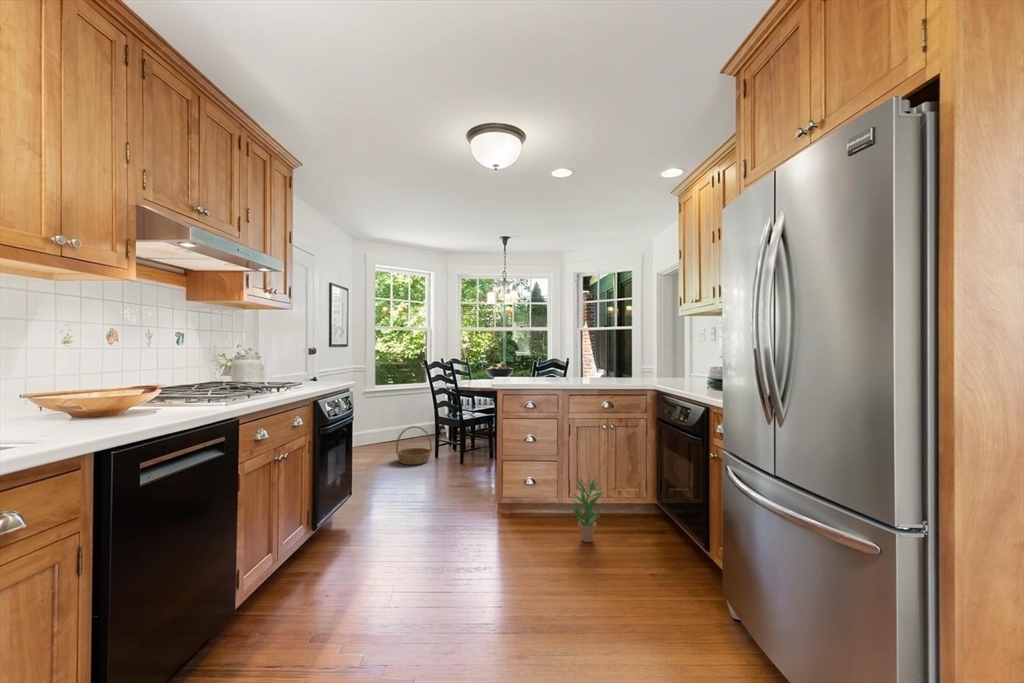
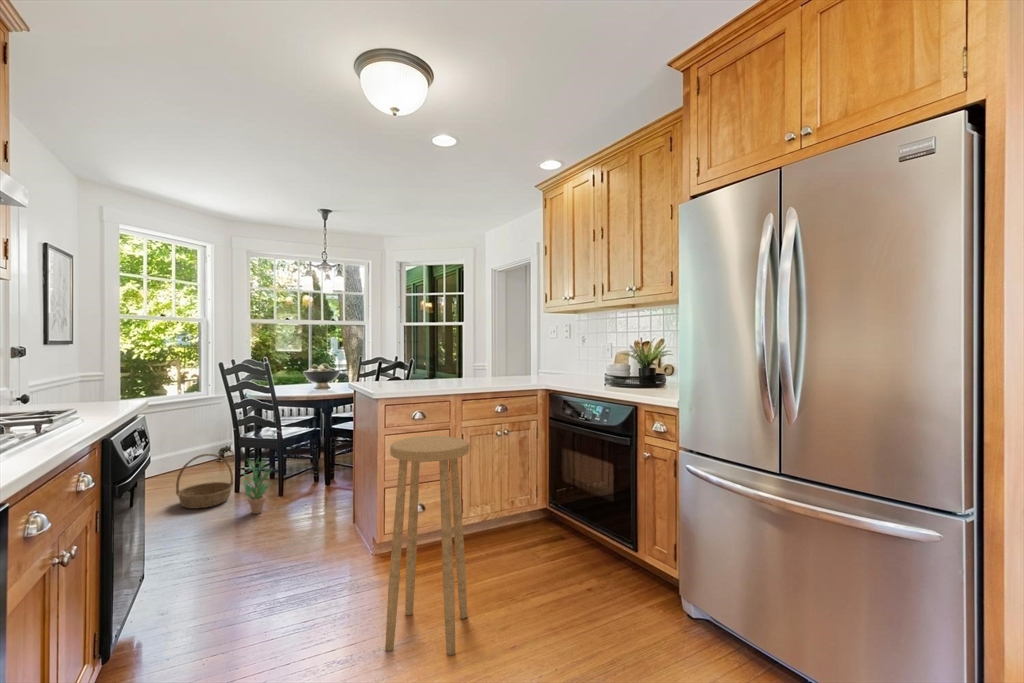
stool: none [466,420,537,592] -> present [385,436,469,655]
potted plant: present [573,478,604,542] -> present [243,459,270,514]

